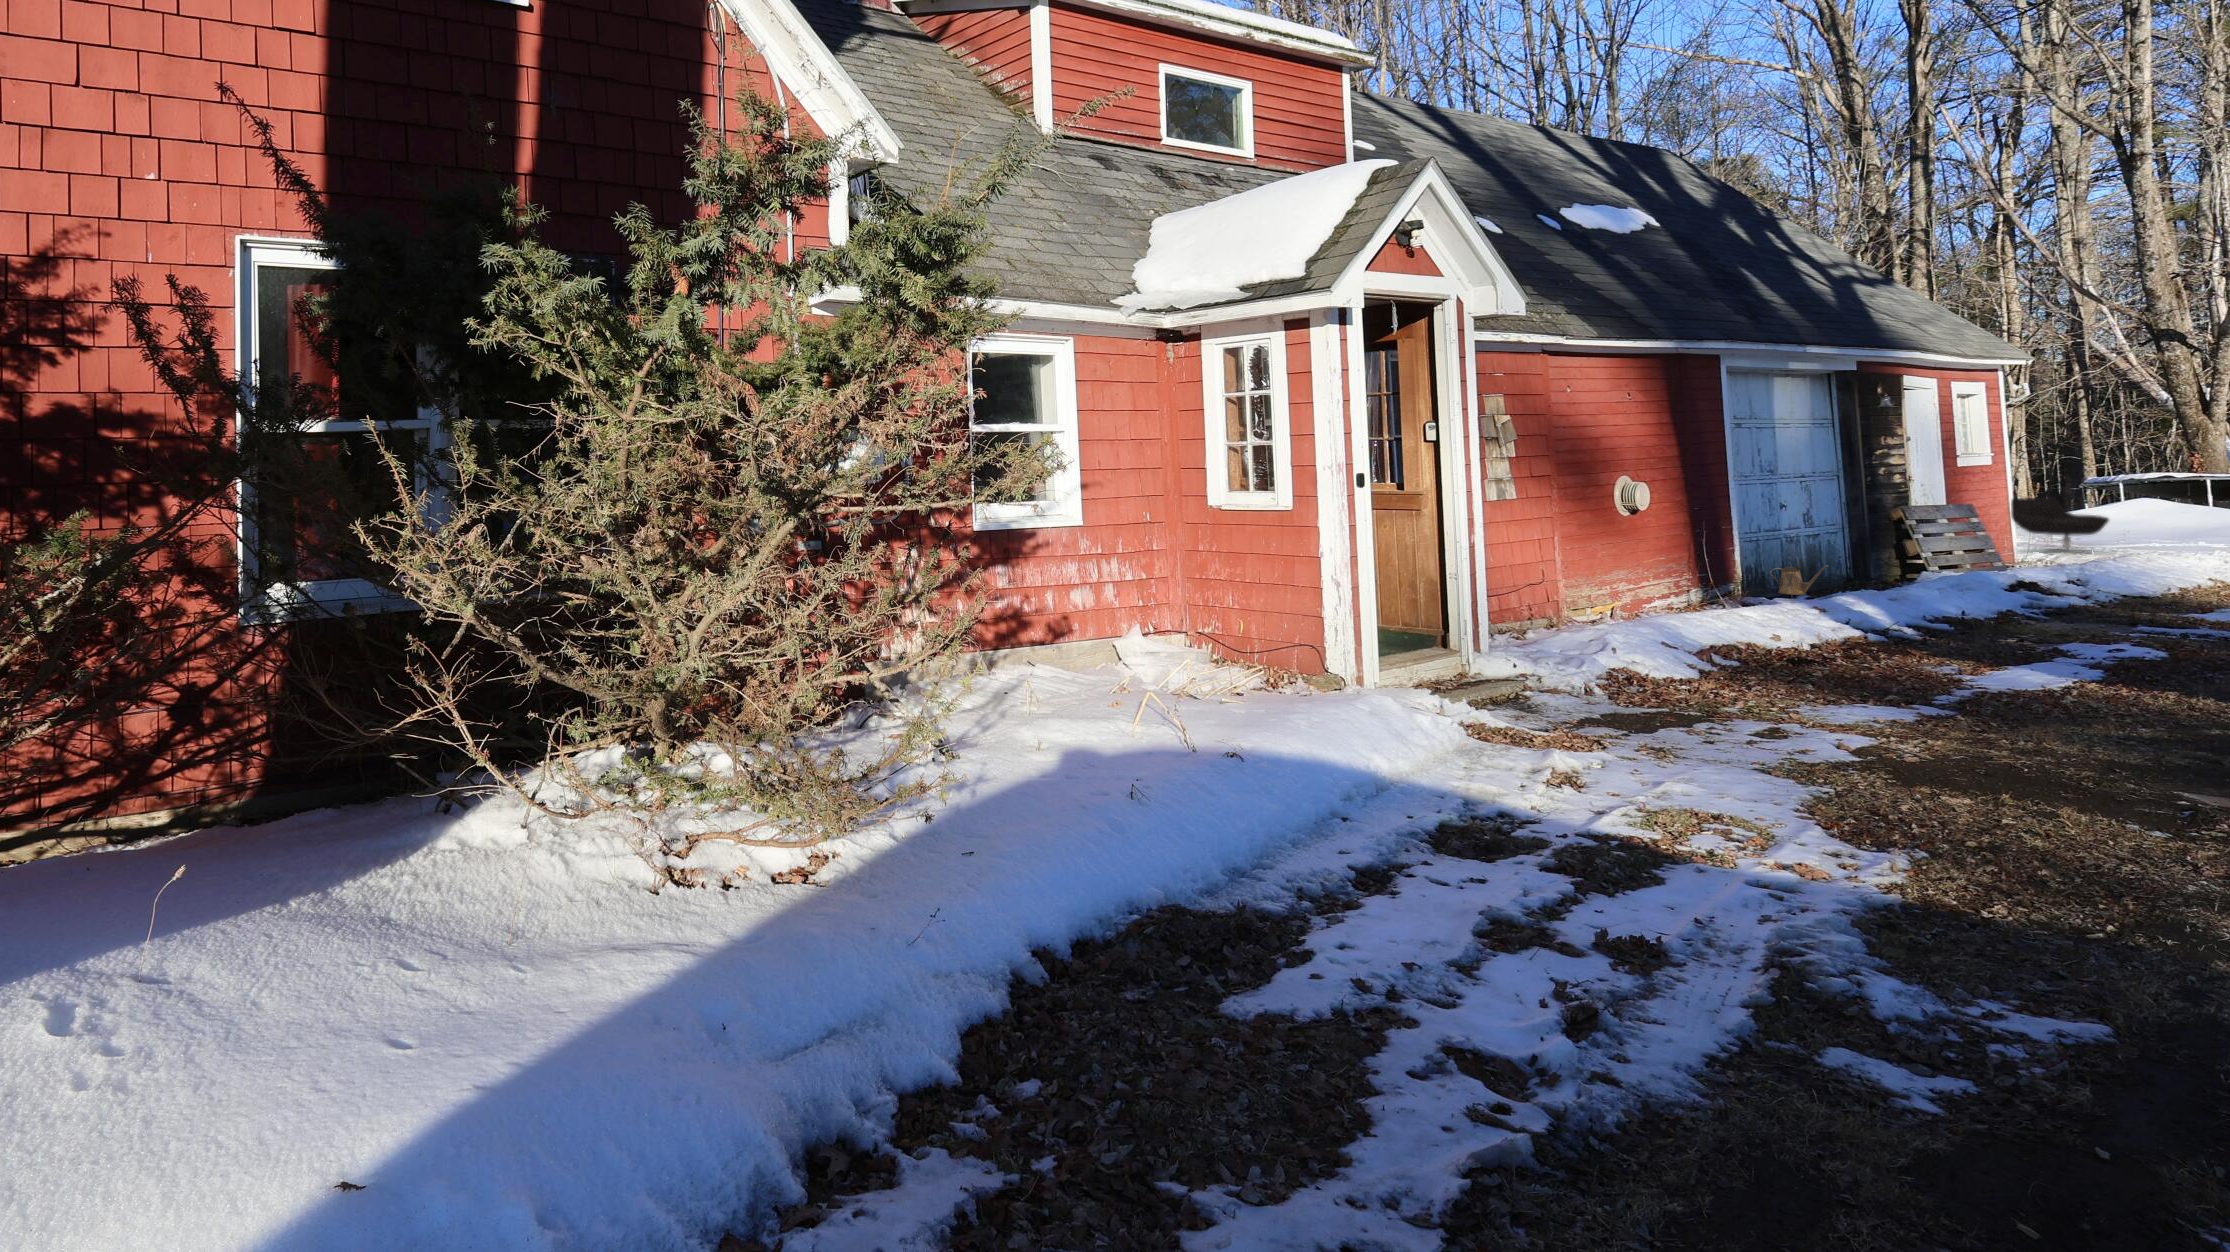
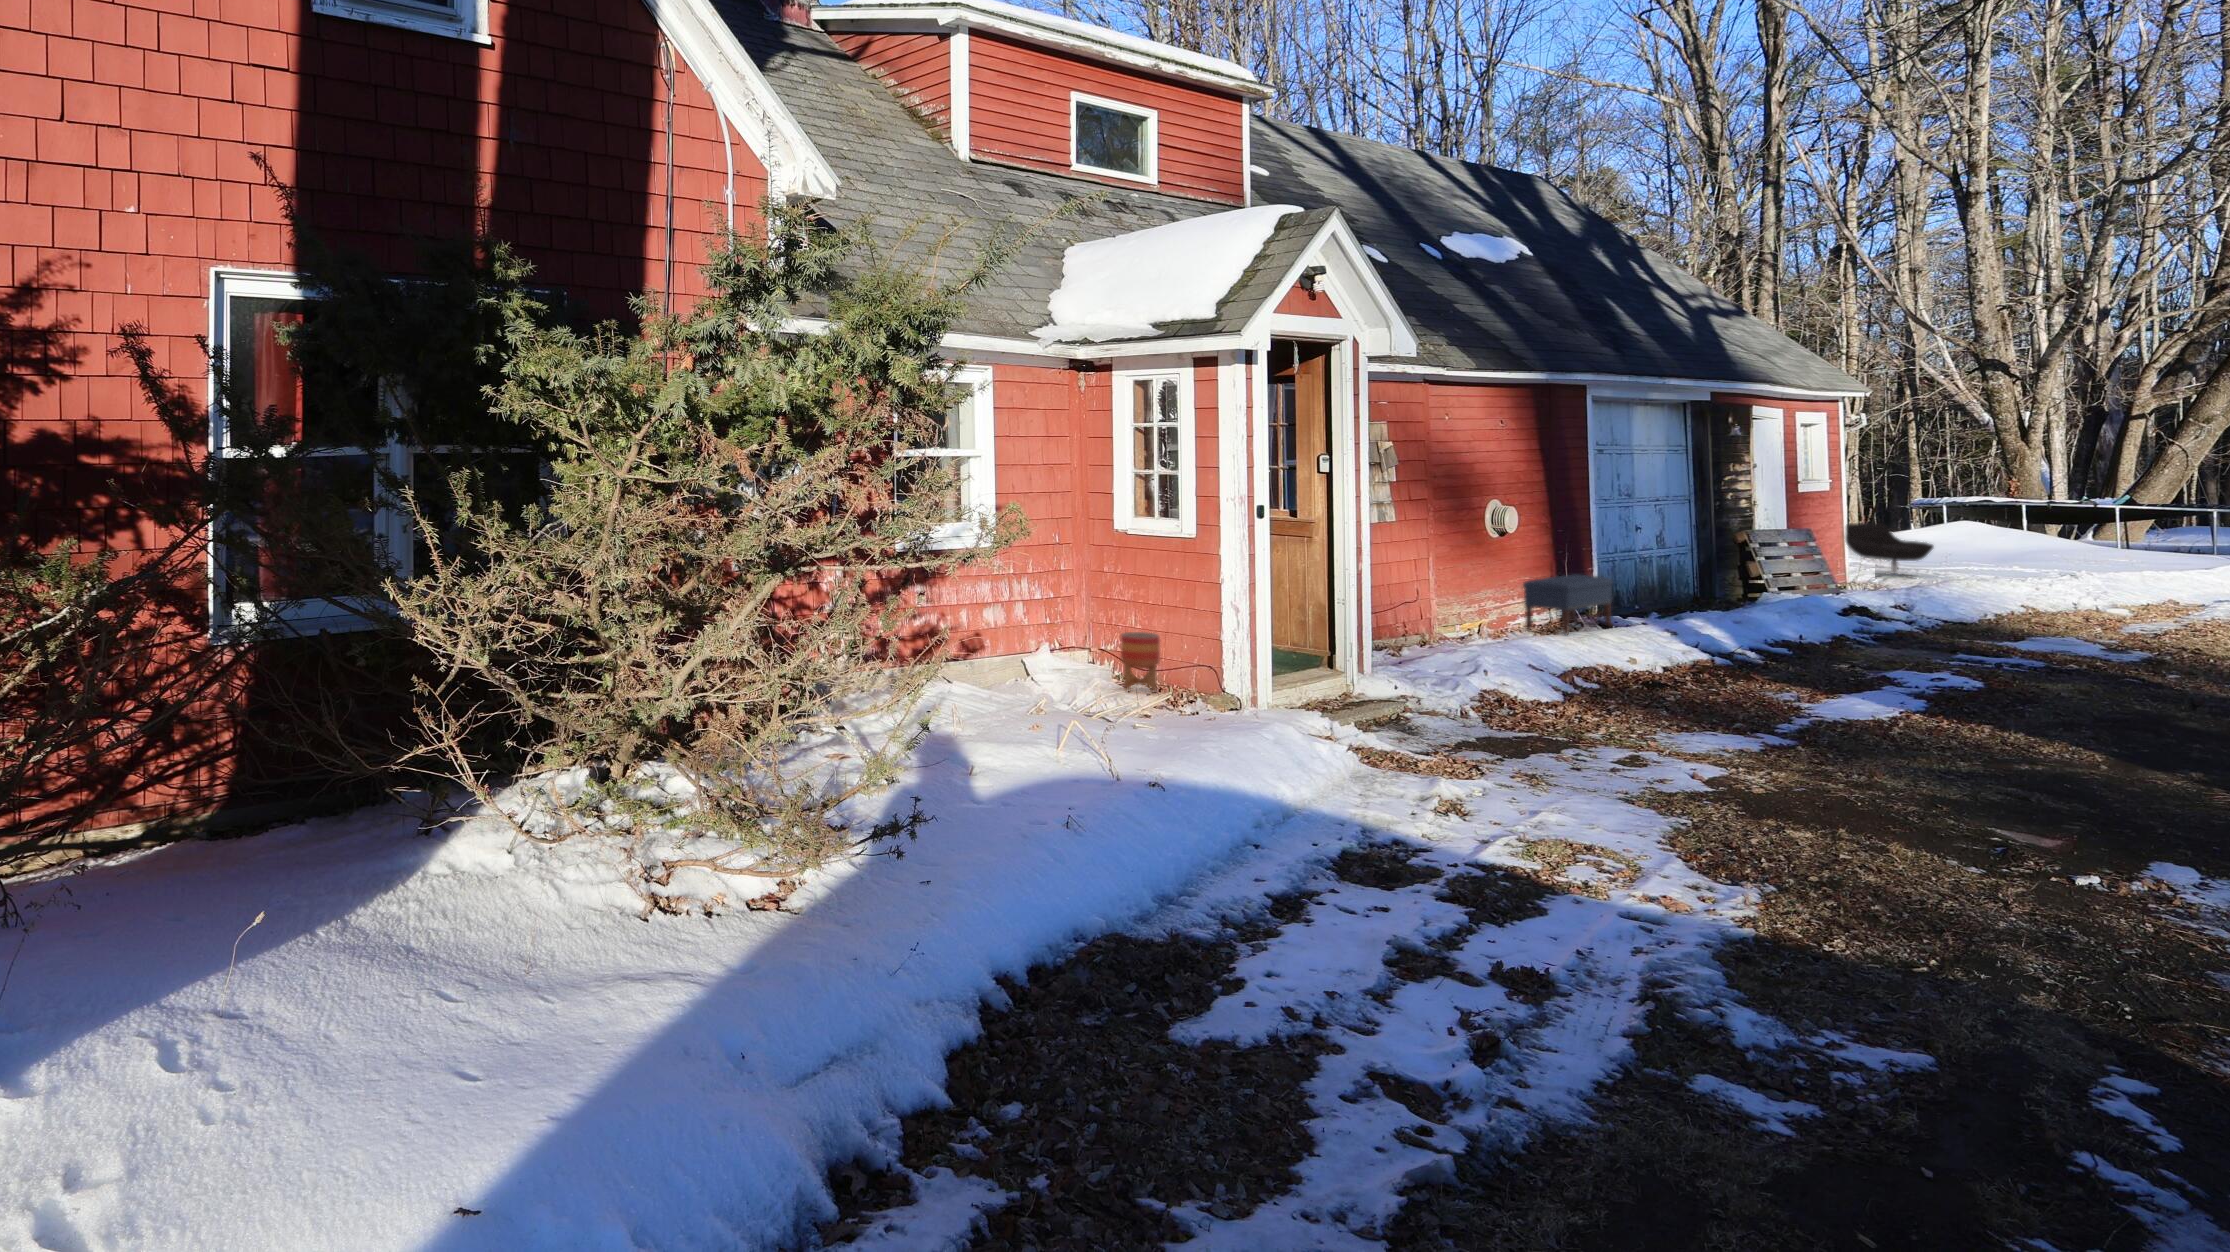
bench: none [1658,552,1756,614] -> present [1523,574,1613,635]
watering can: present [1770,565,1829,595] -> none [1625,588,1679,616]
planter: none [1218,609,1260,671] -> present [1121,632,1160,692]

